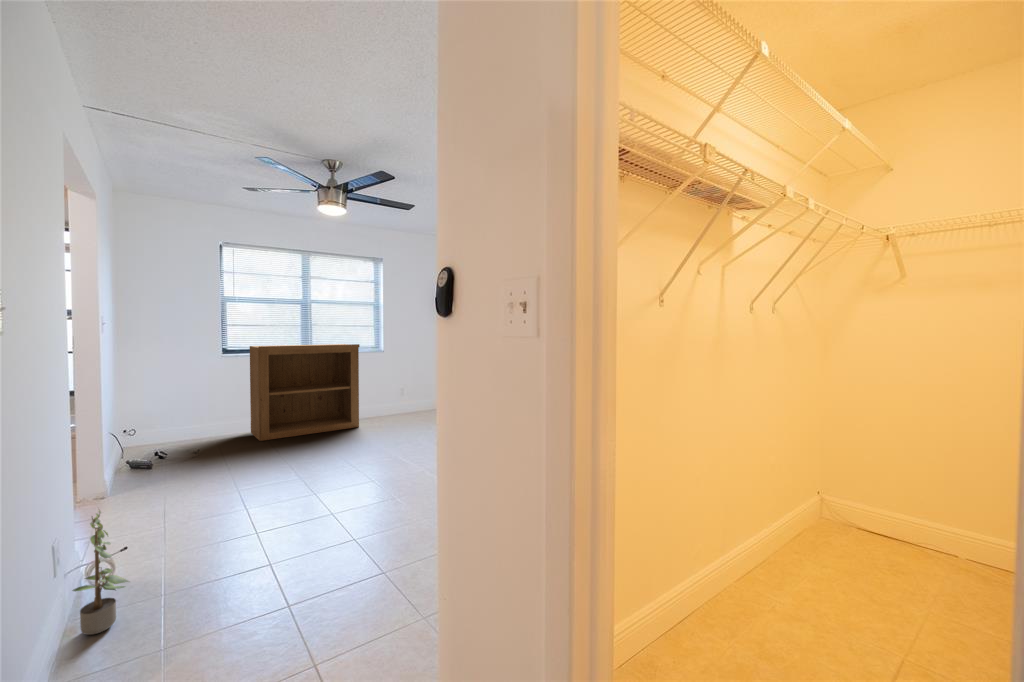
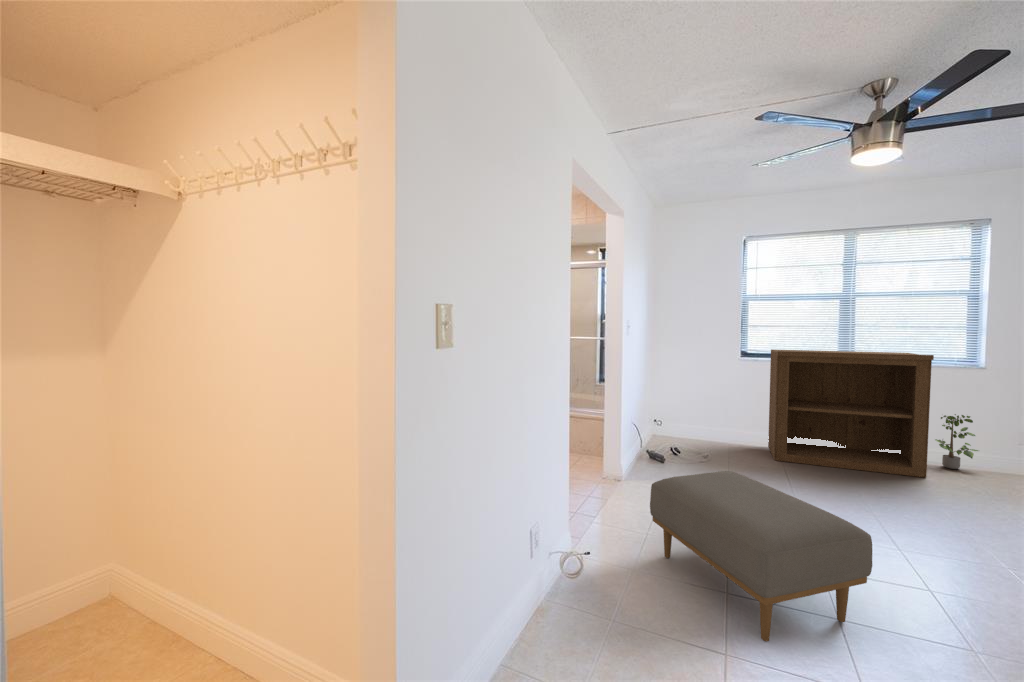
ottoman: none [172,444,347,545] -> present [650,471,872,642]
potted plant: present [73,510,129,635] -> present [935,414,978,469]

